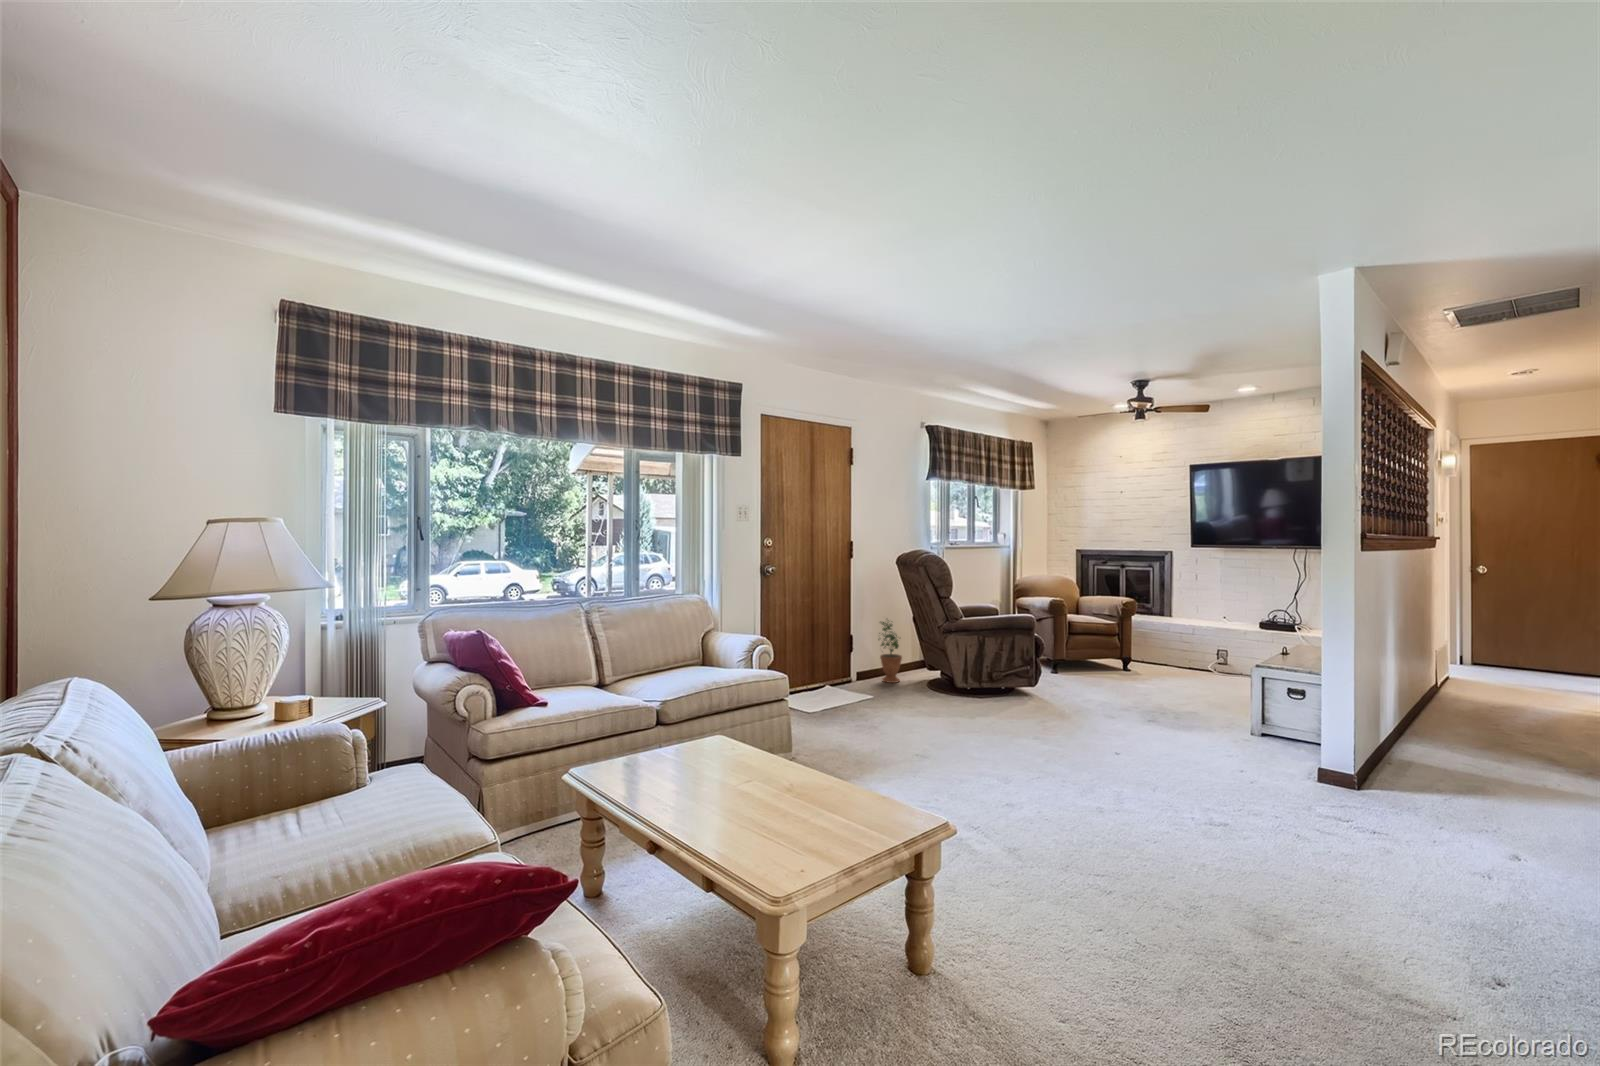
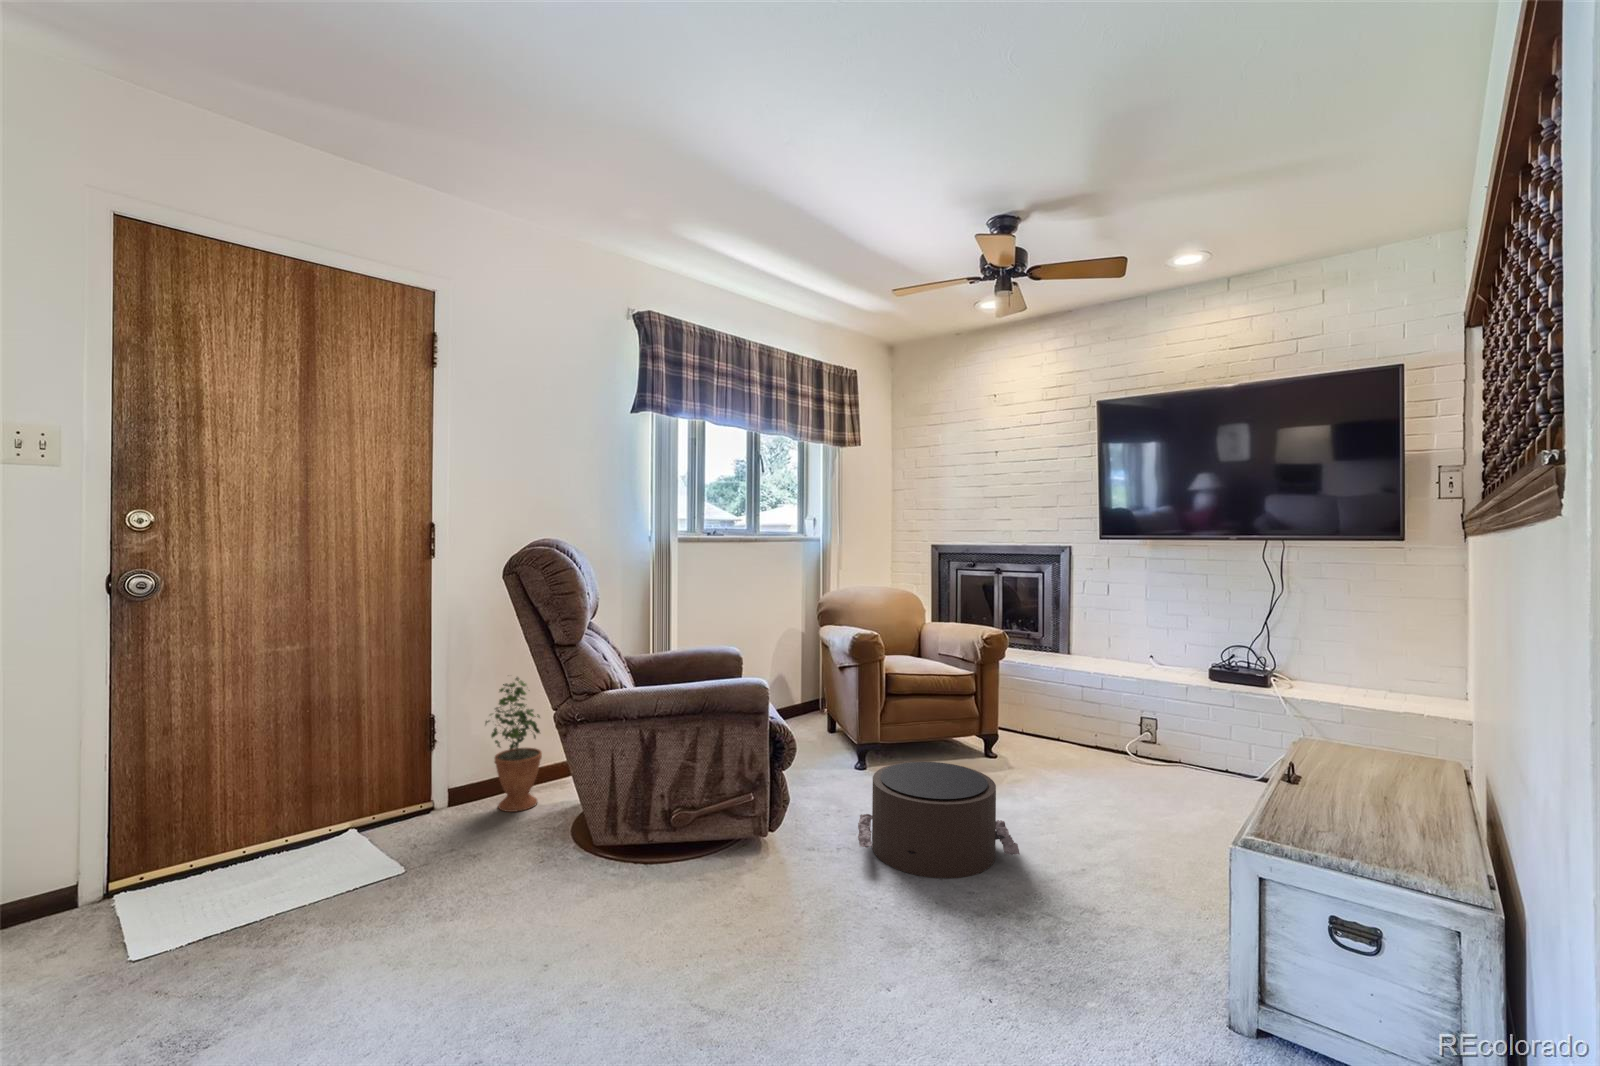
pouf: none [1074,660,1158,705] -> present [858,761,1020,878]

